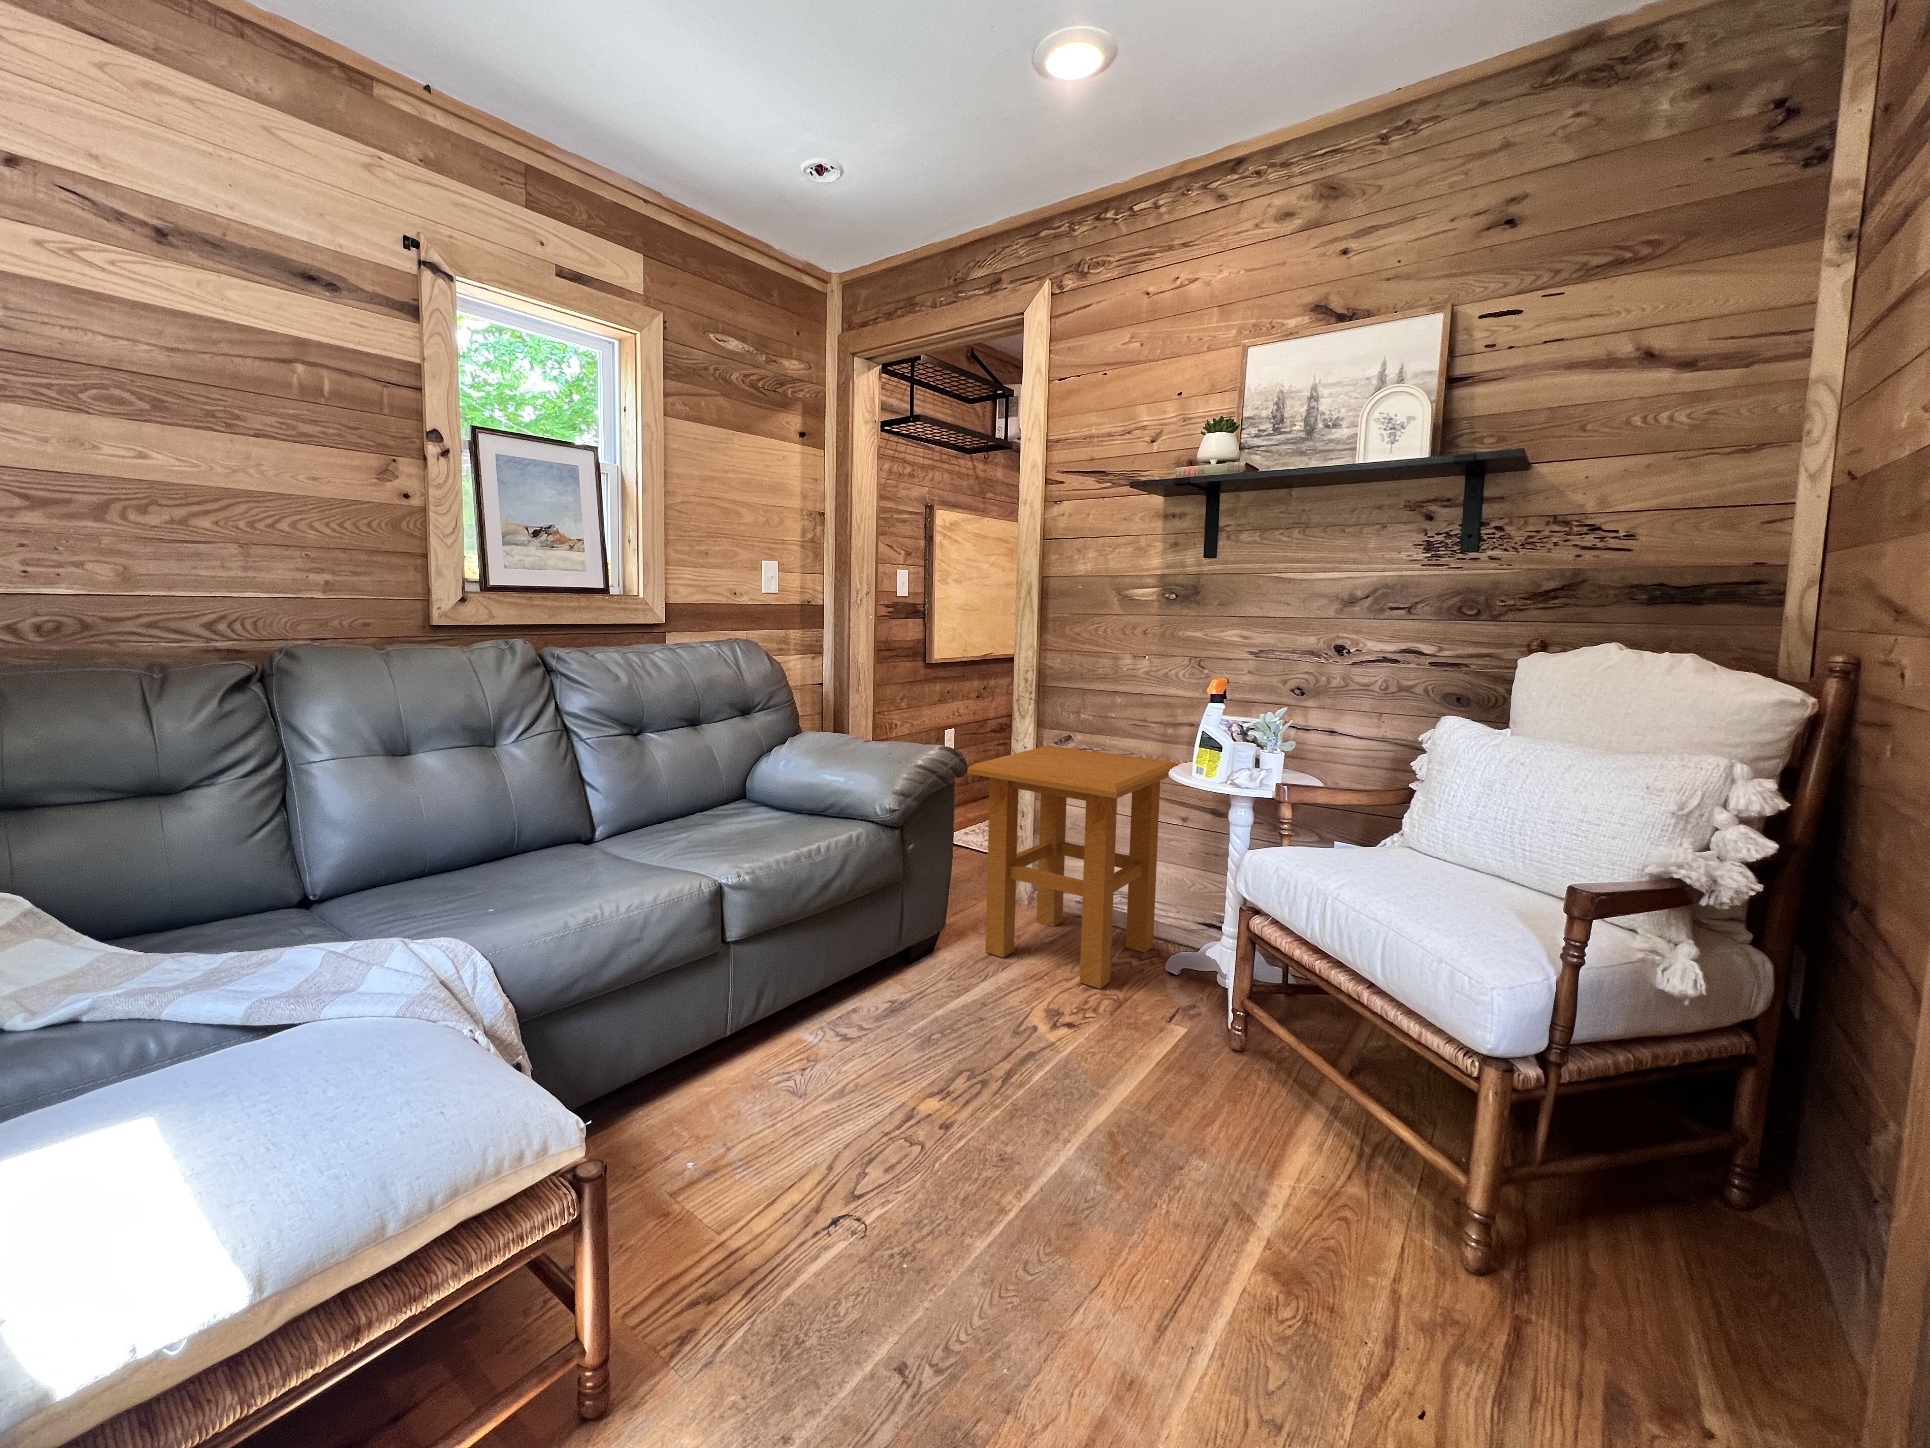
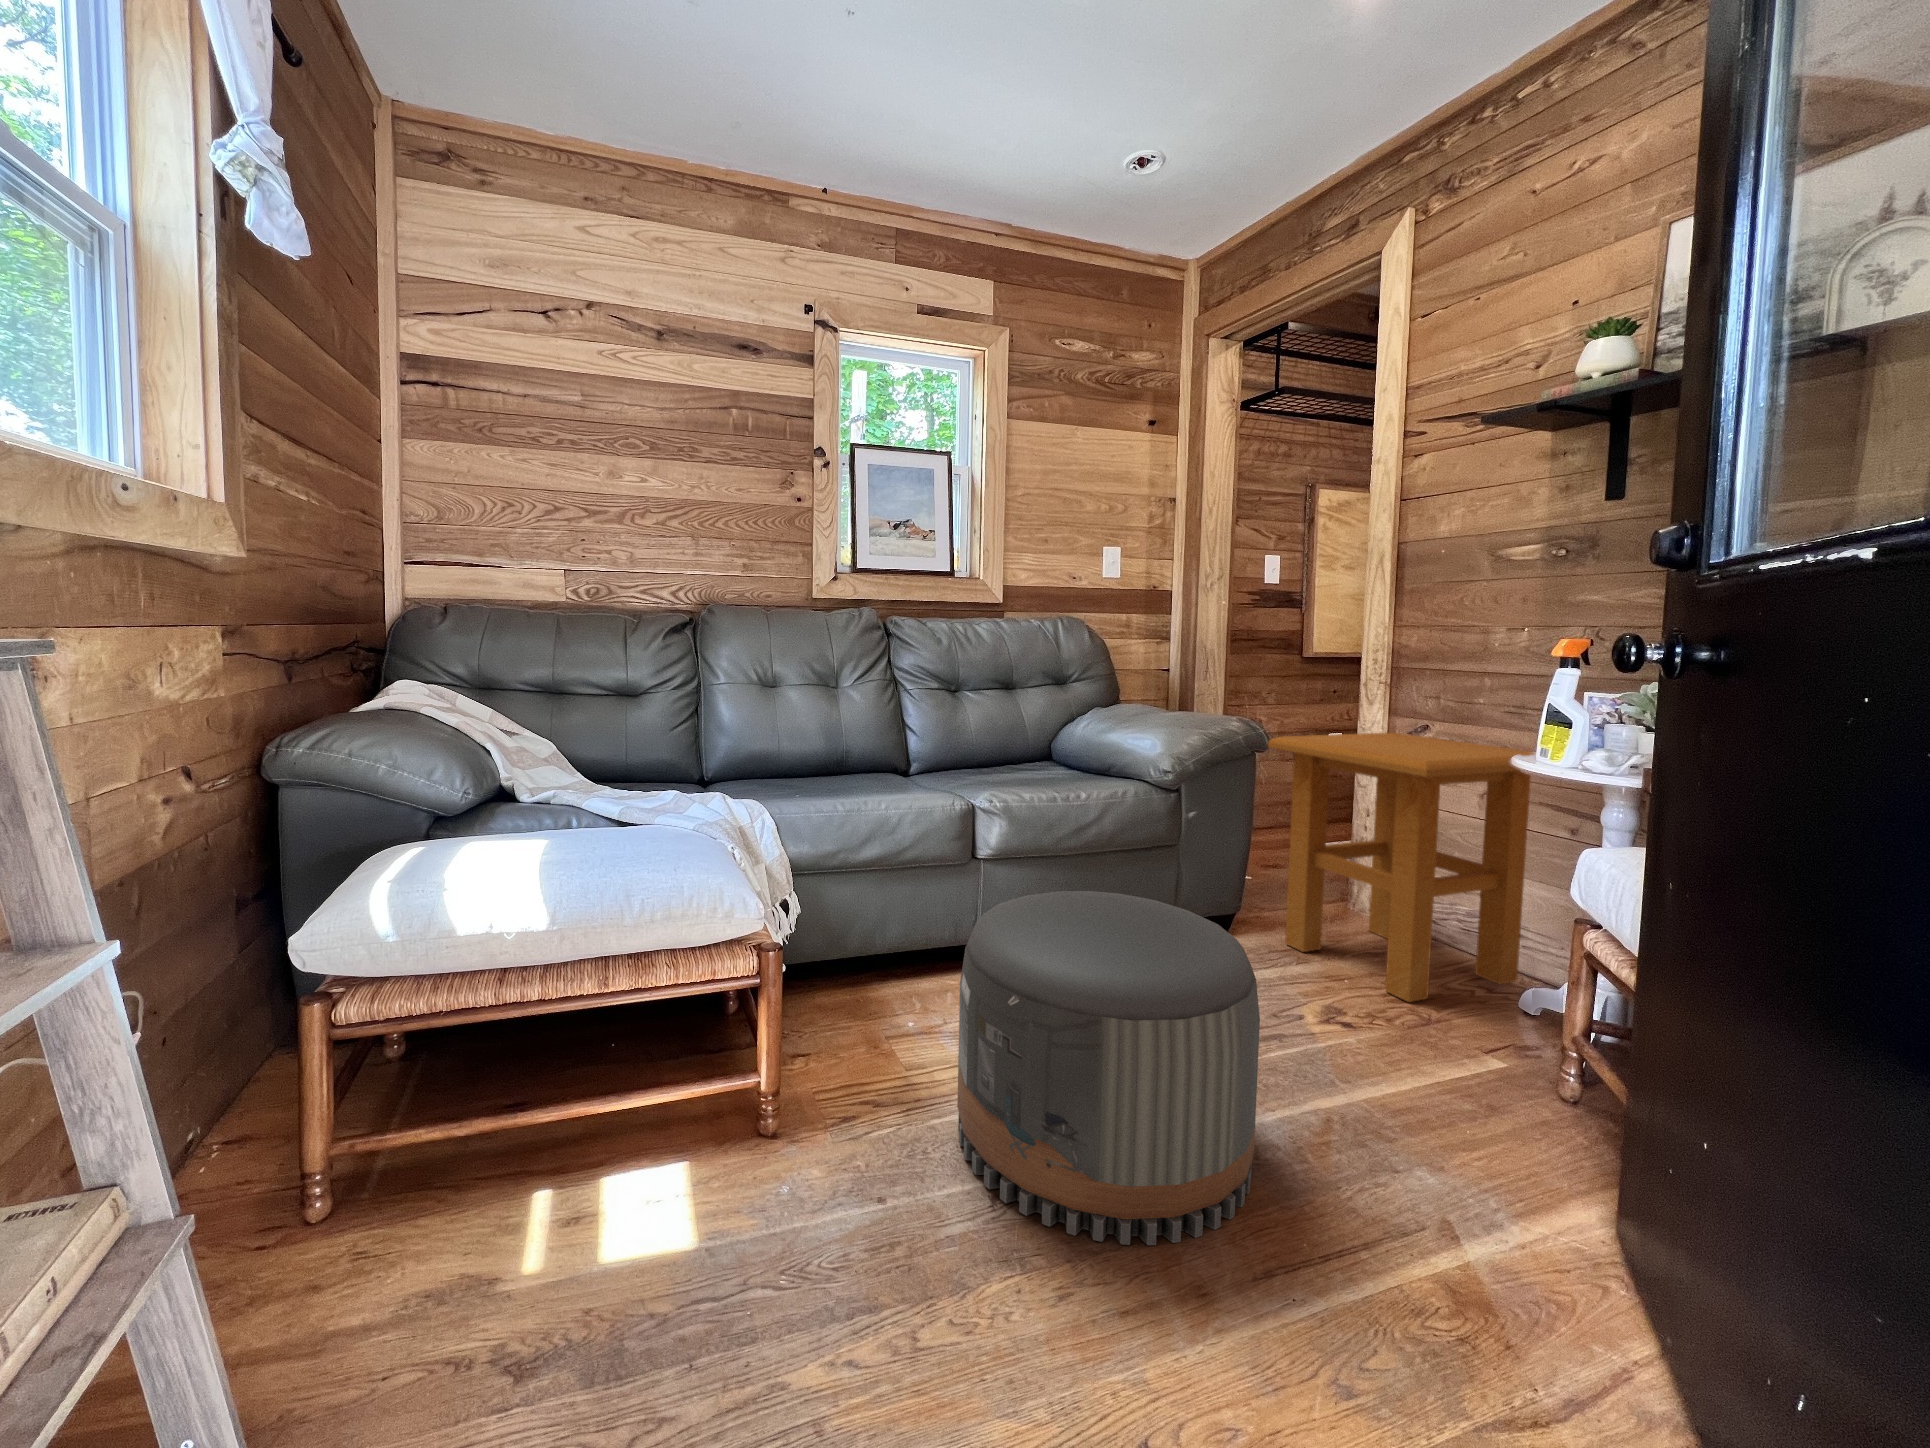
pouf: none [807,972,1108,1371] -> present [957,891,1260,1245]

